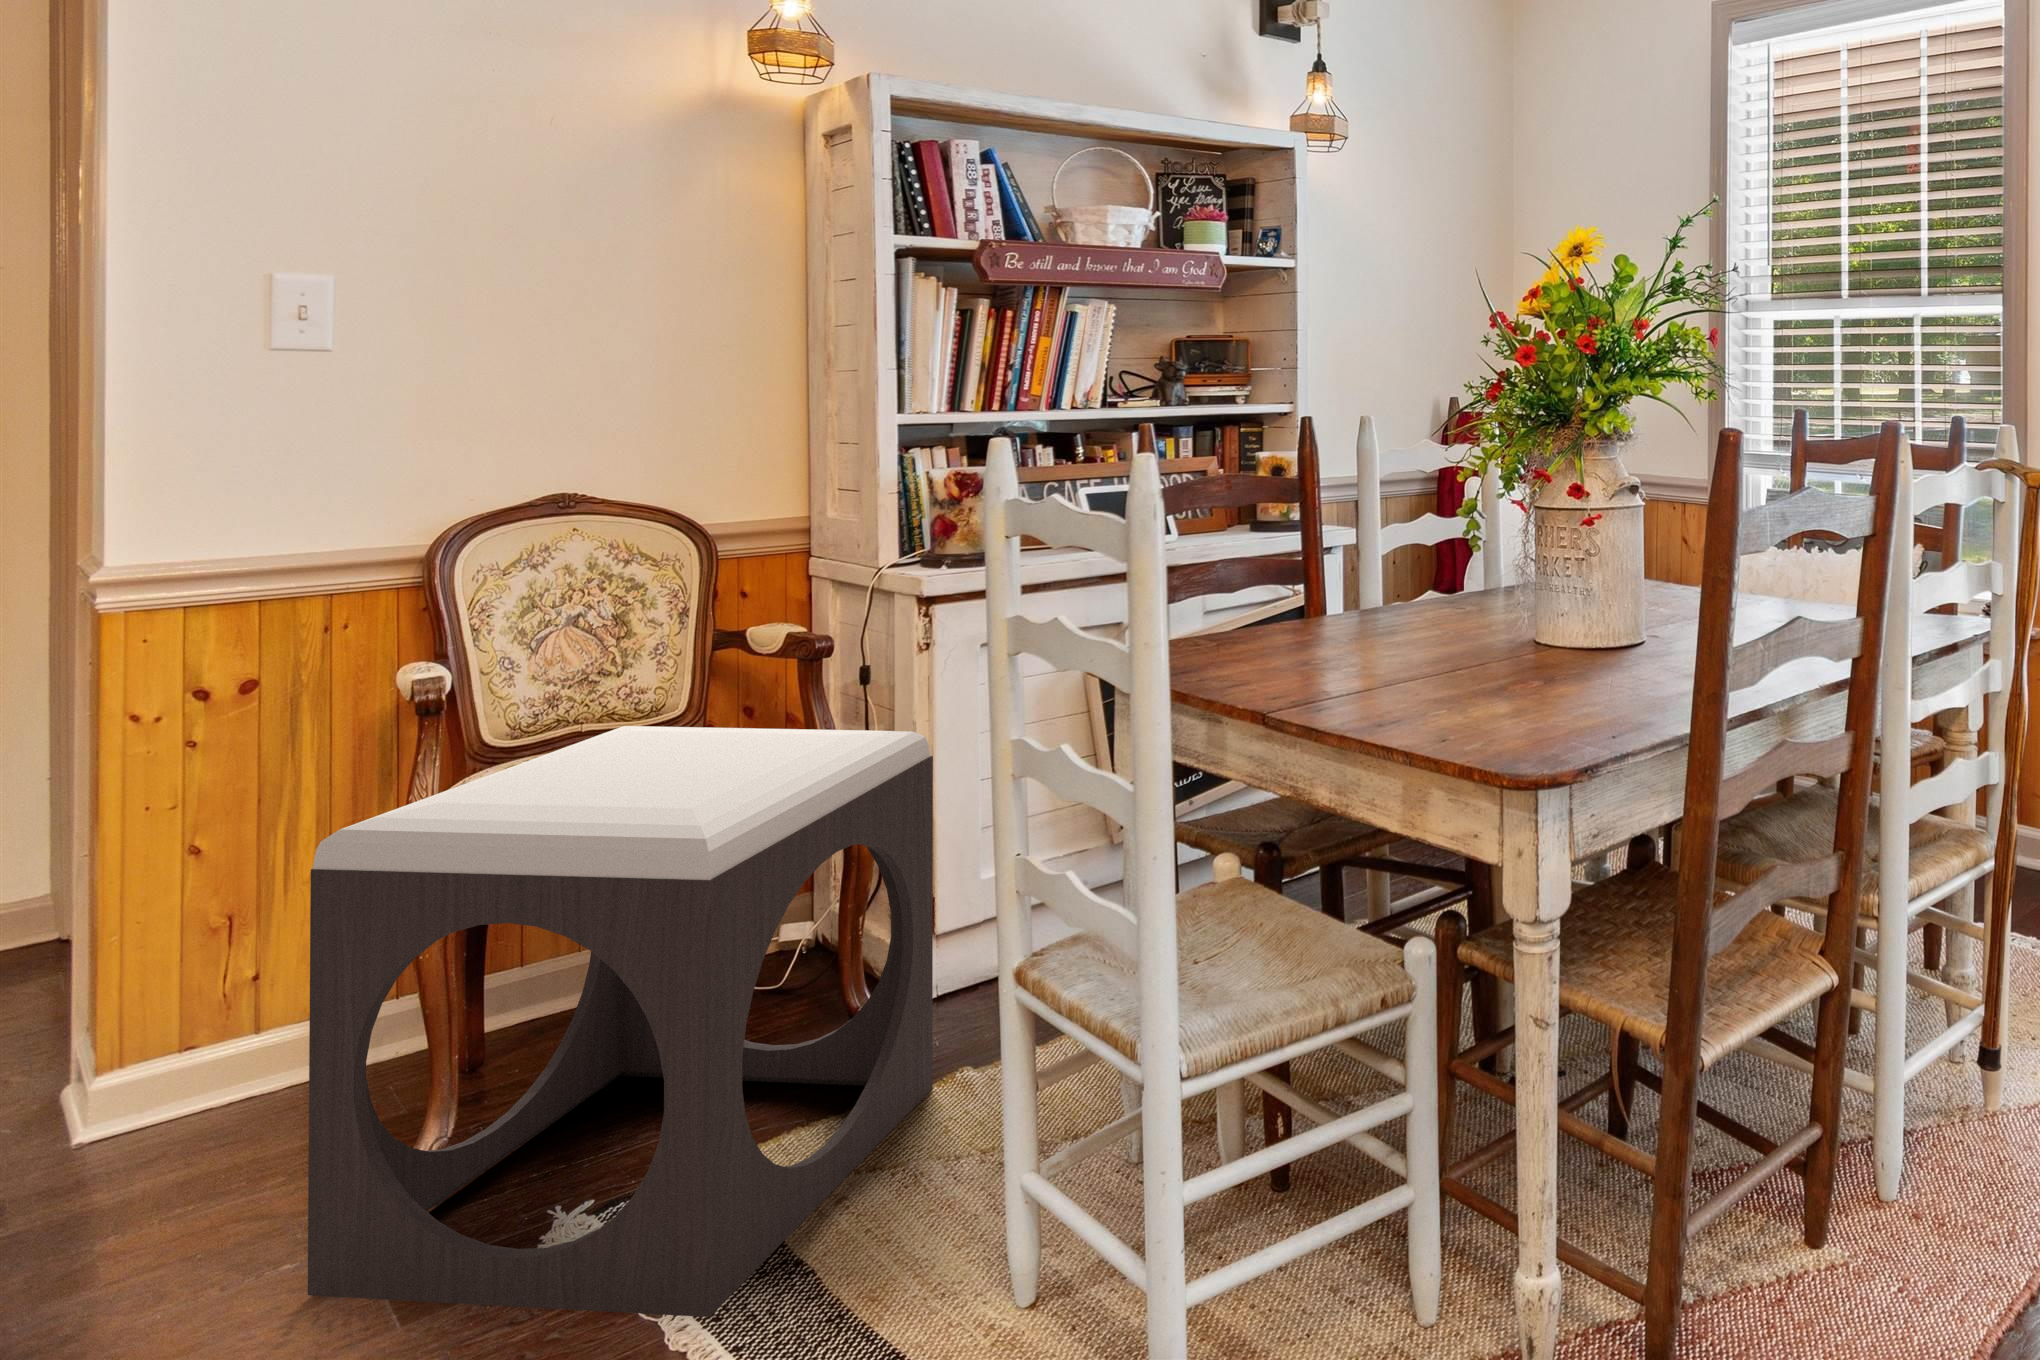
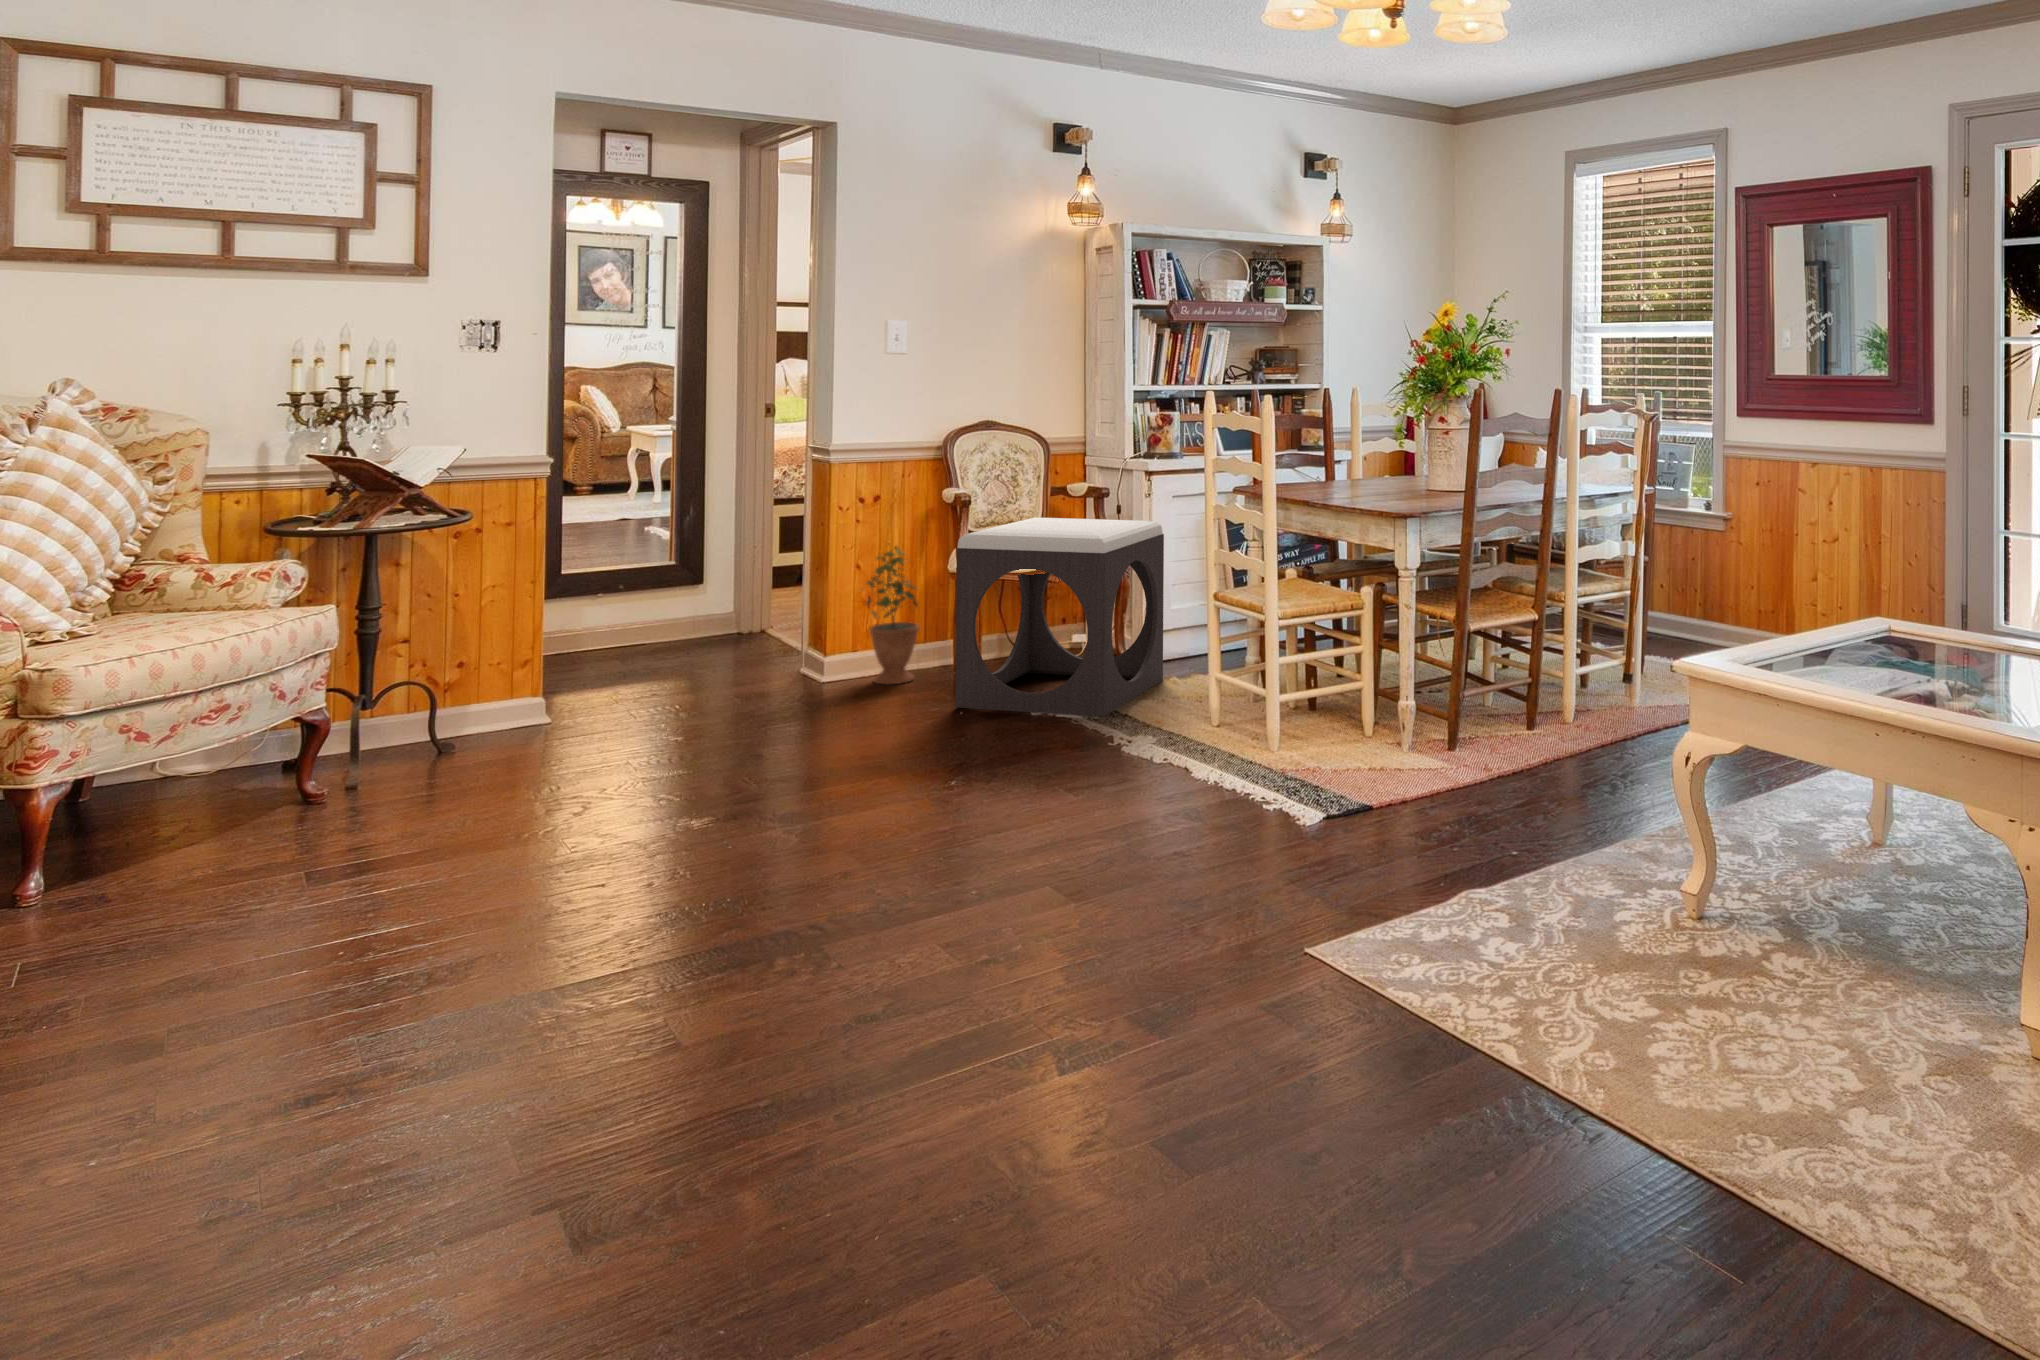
potted plant: none [133,804,329,1169] -> present [866,547,919,684]

